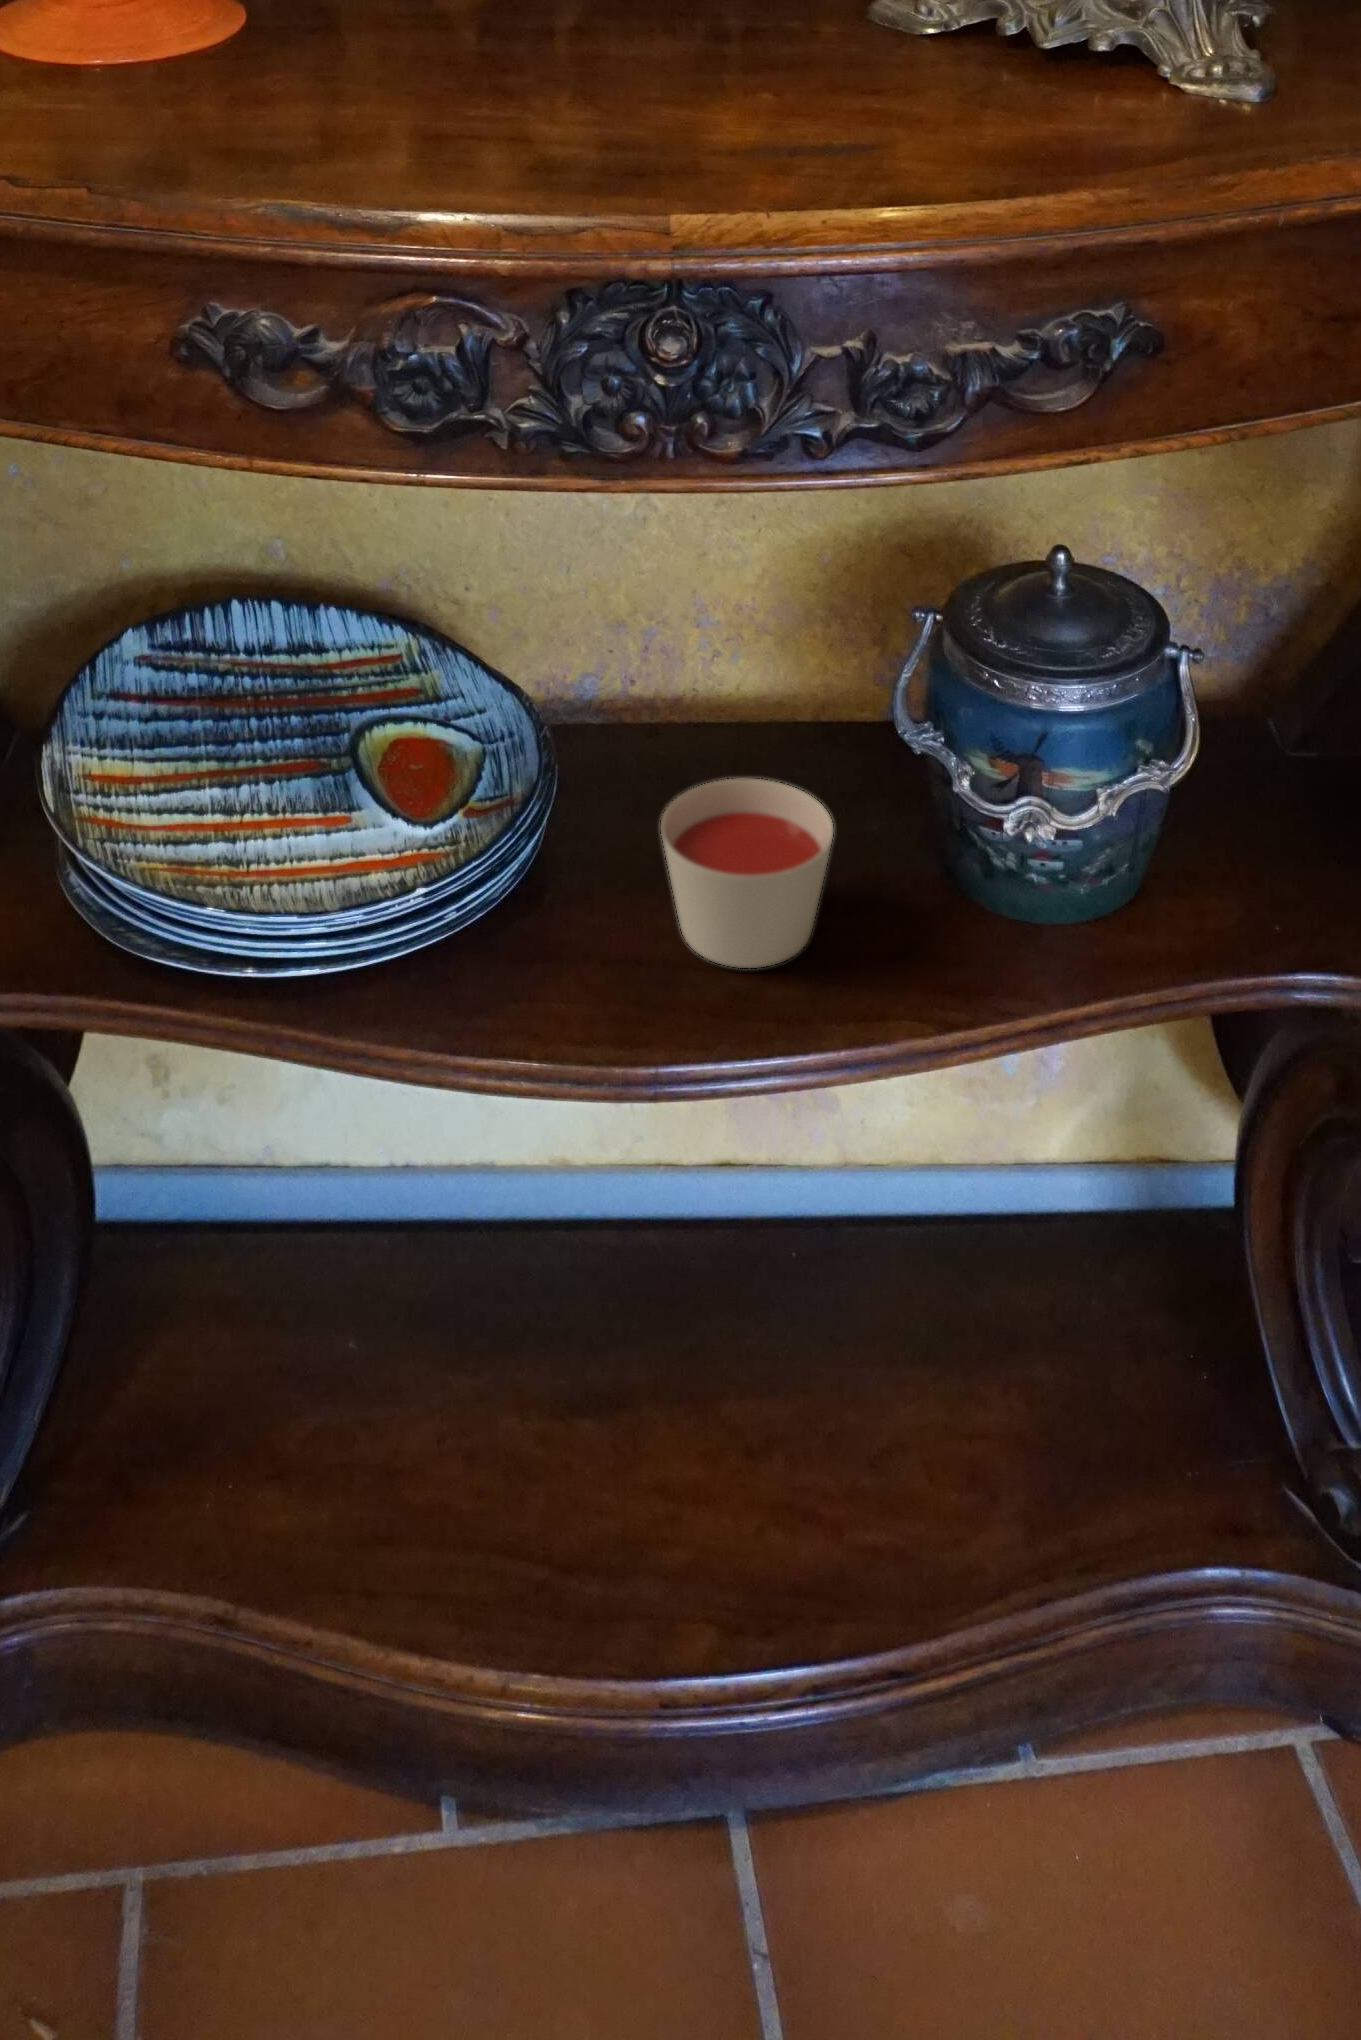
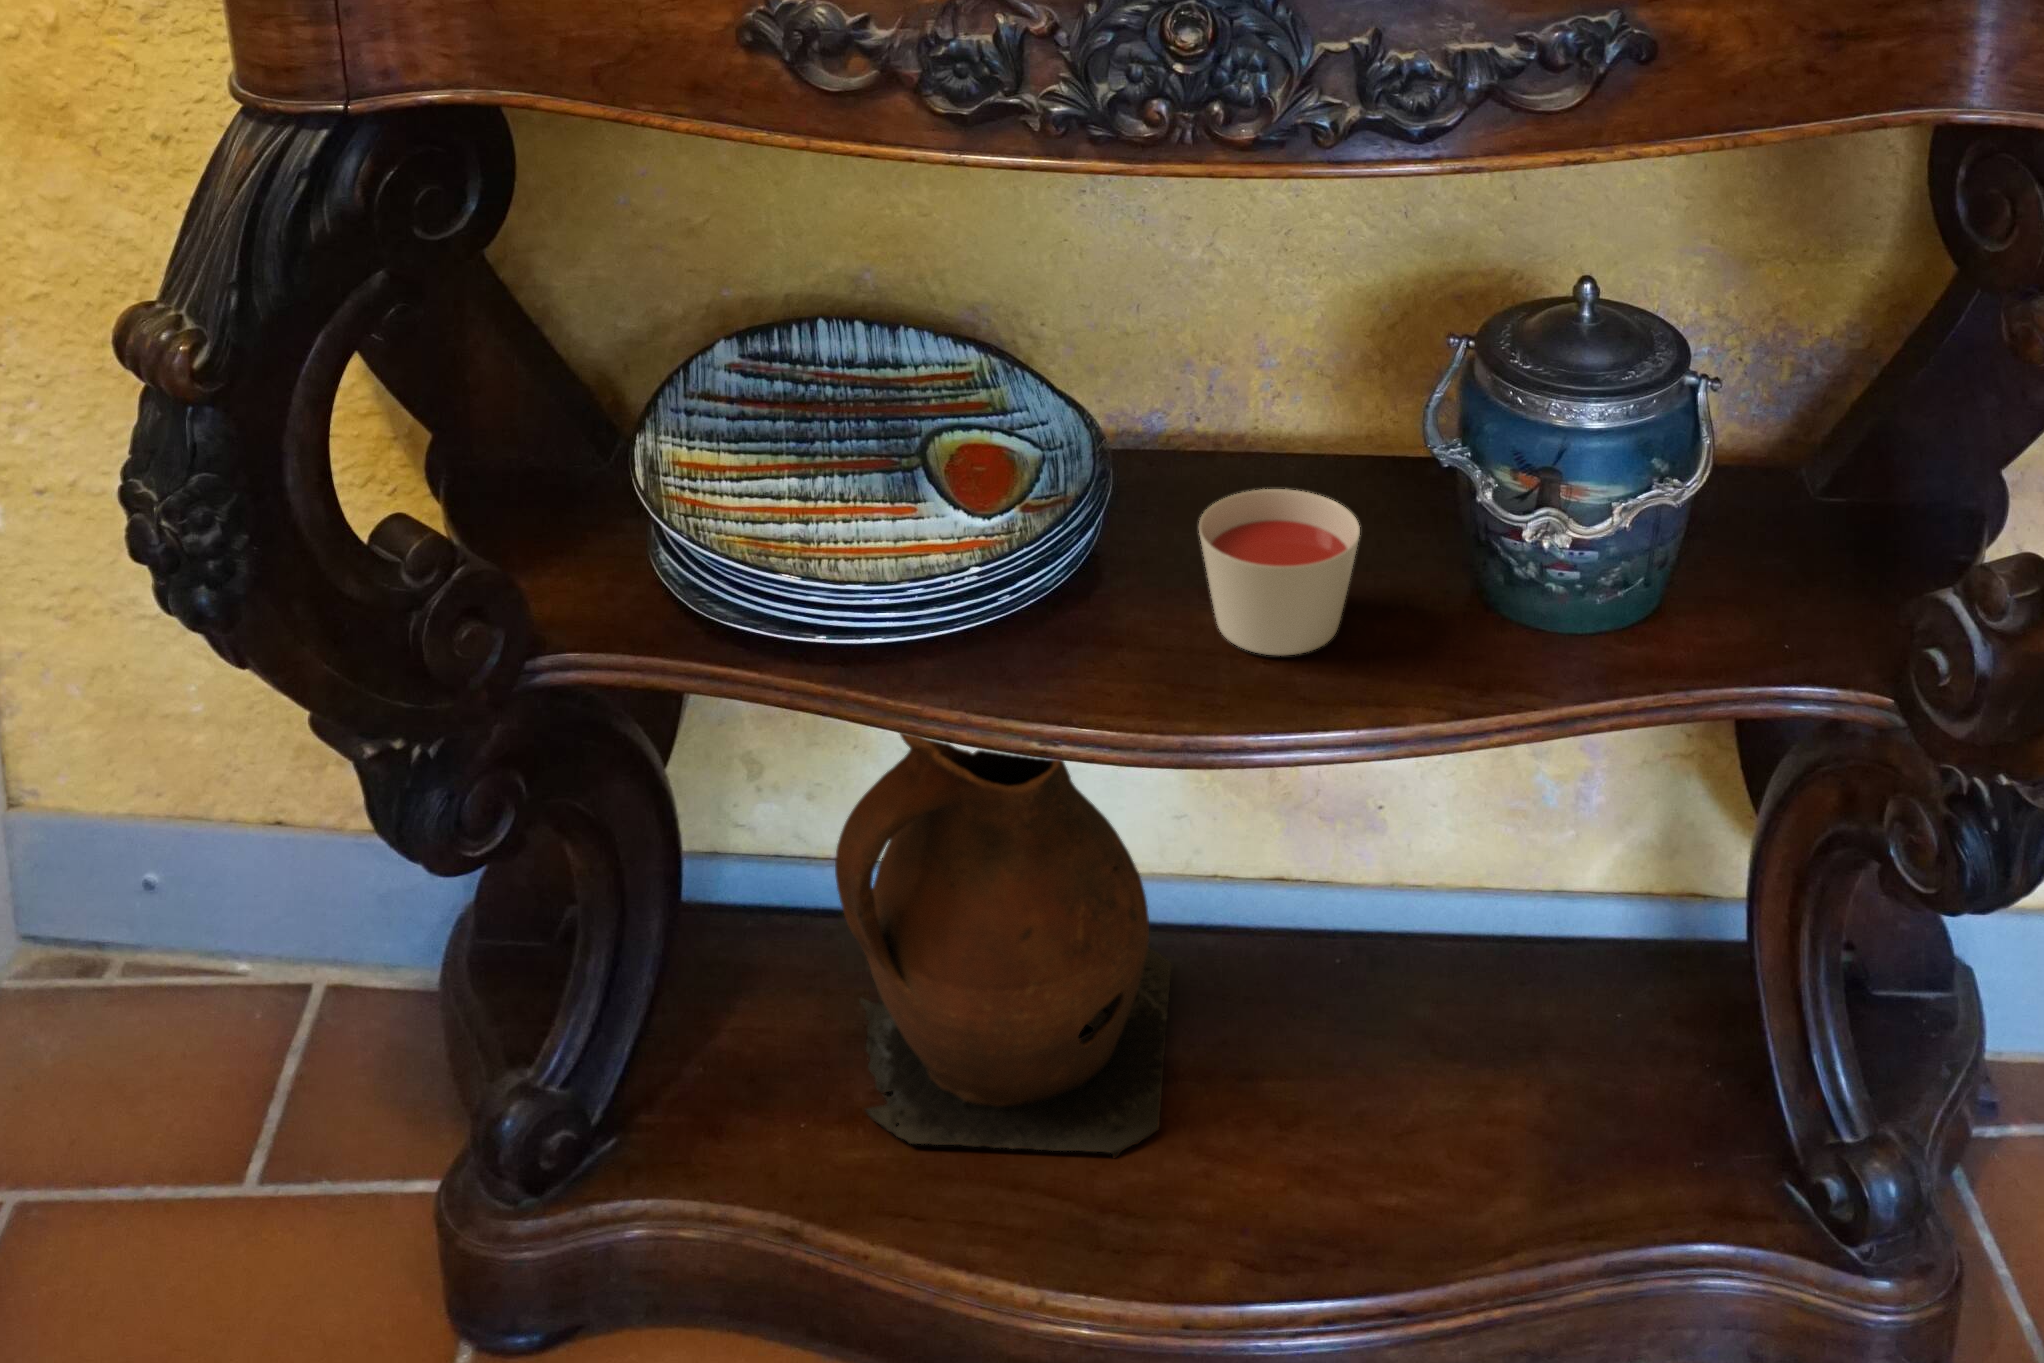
ceramic pitcher: none [267,1036,624,1518] -> present [835,732,1172,1158]

